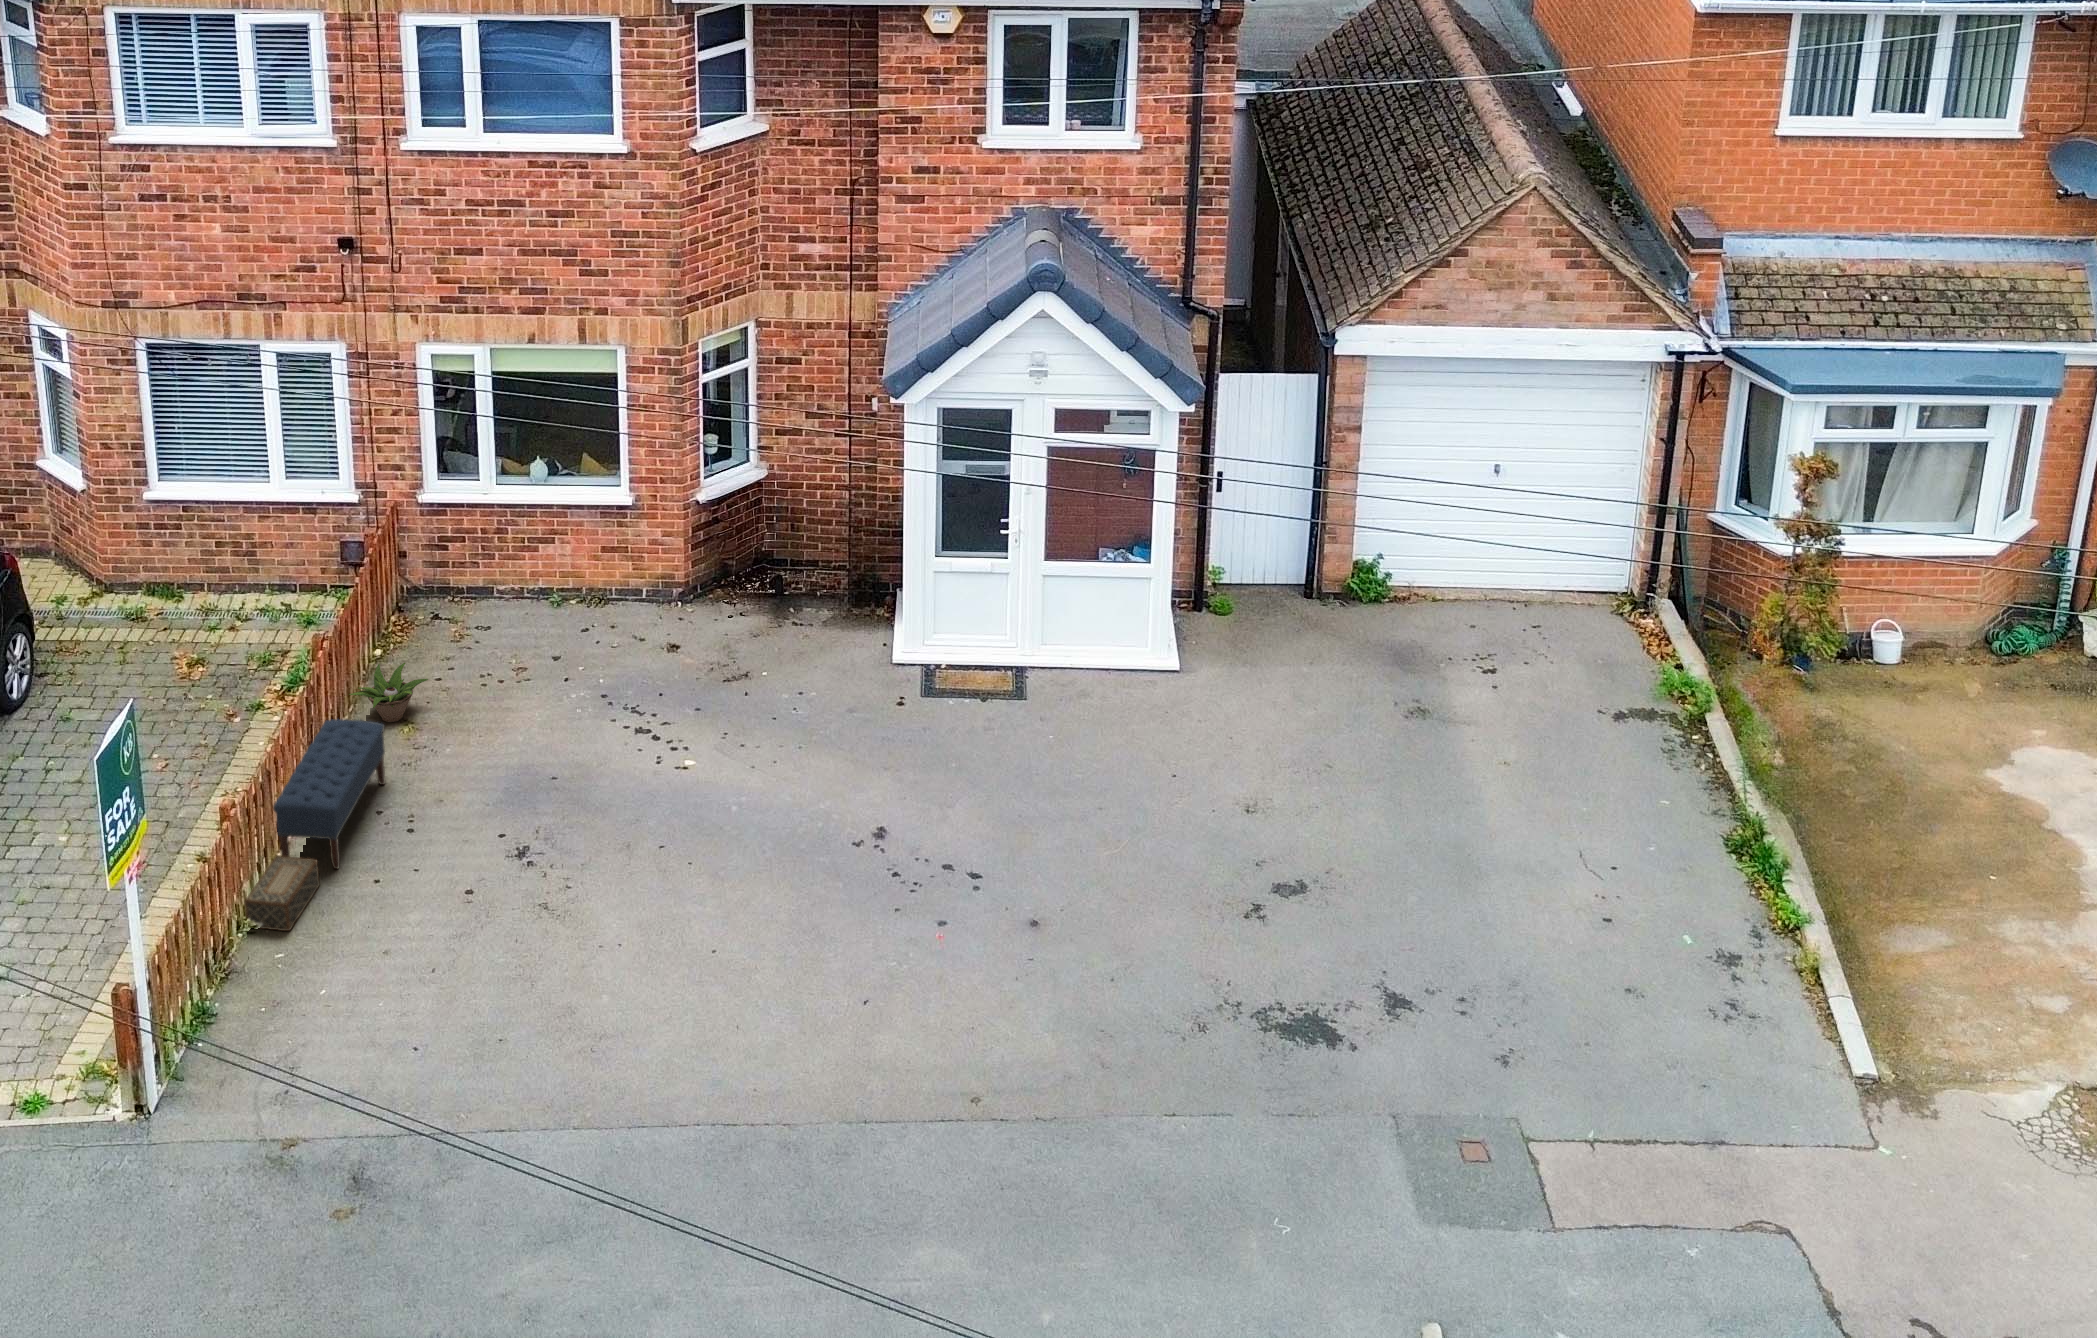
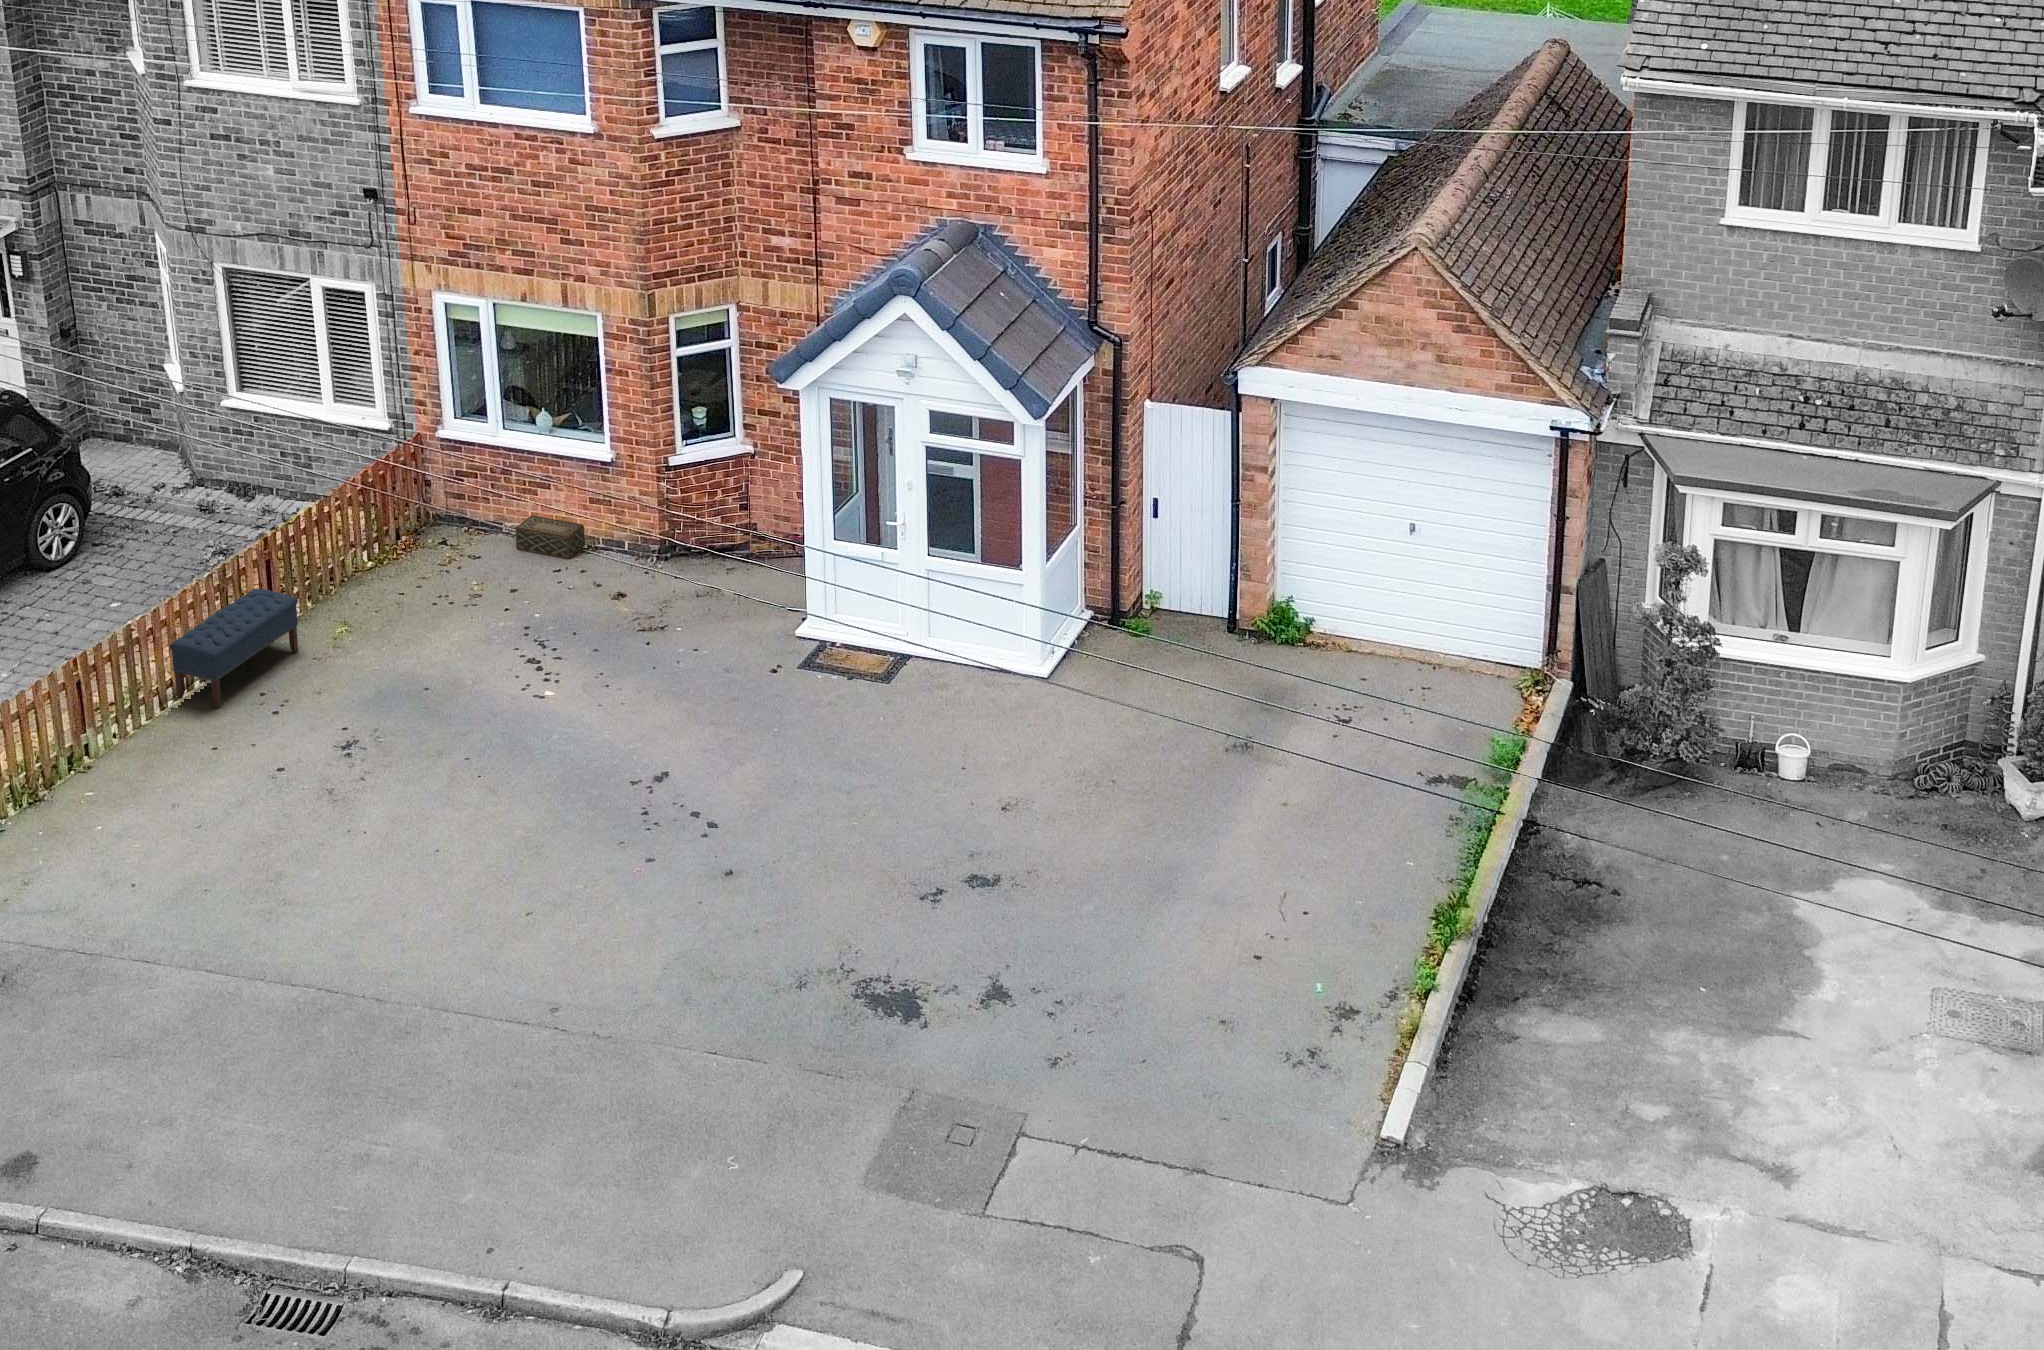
decorative plant: present [349,663,428,722] -> none [300,556,369,607]
woven basket: present [244,855,320,931] -> present [516,516,585,559]

